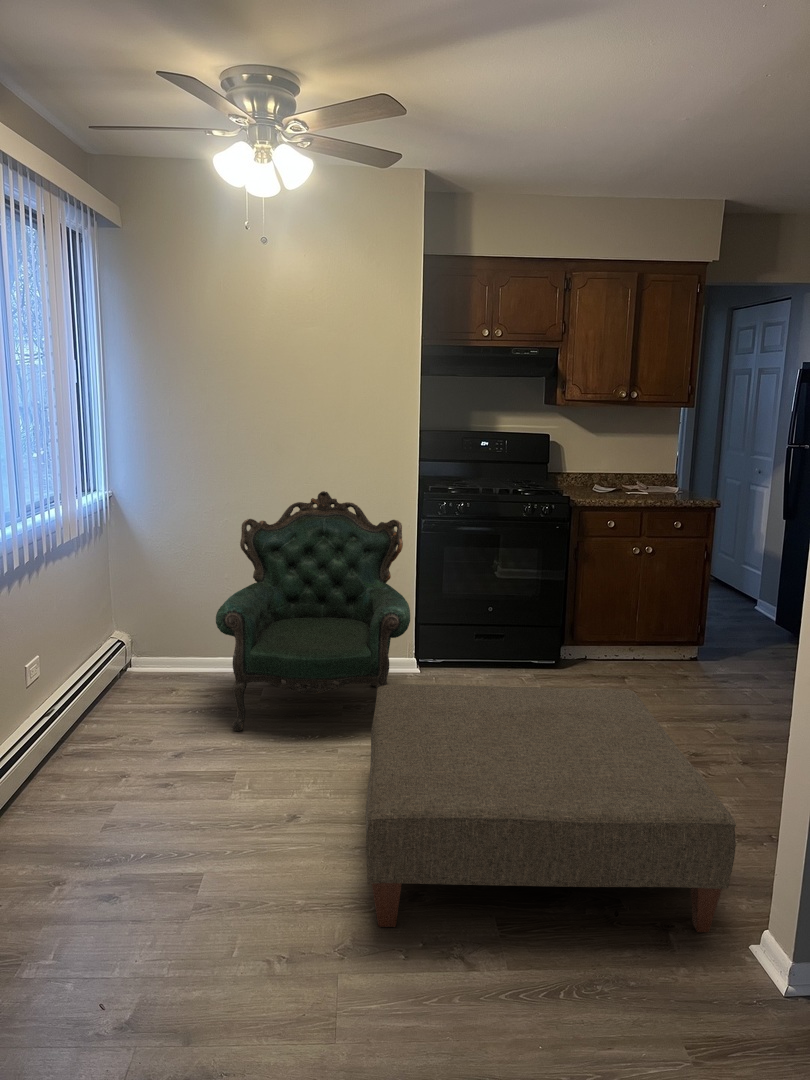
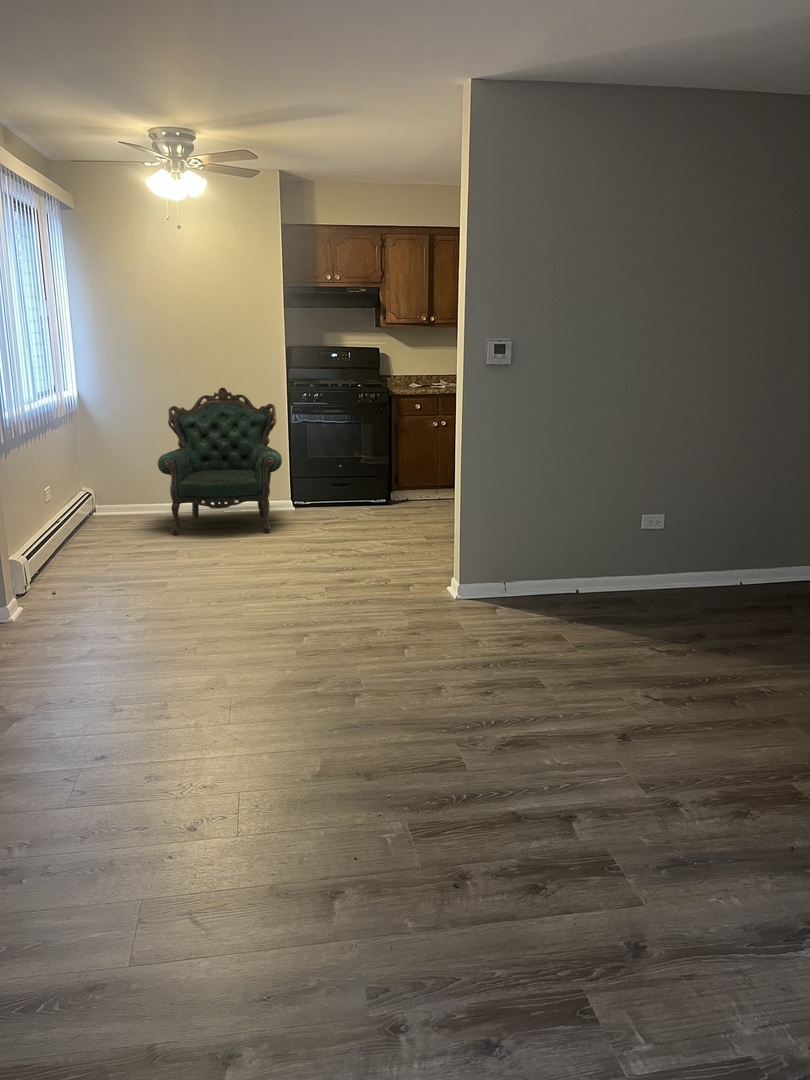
ottoman: present [366,684,736,932] -> none [253,490,435,586]

